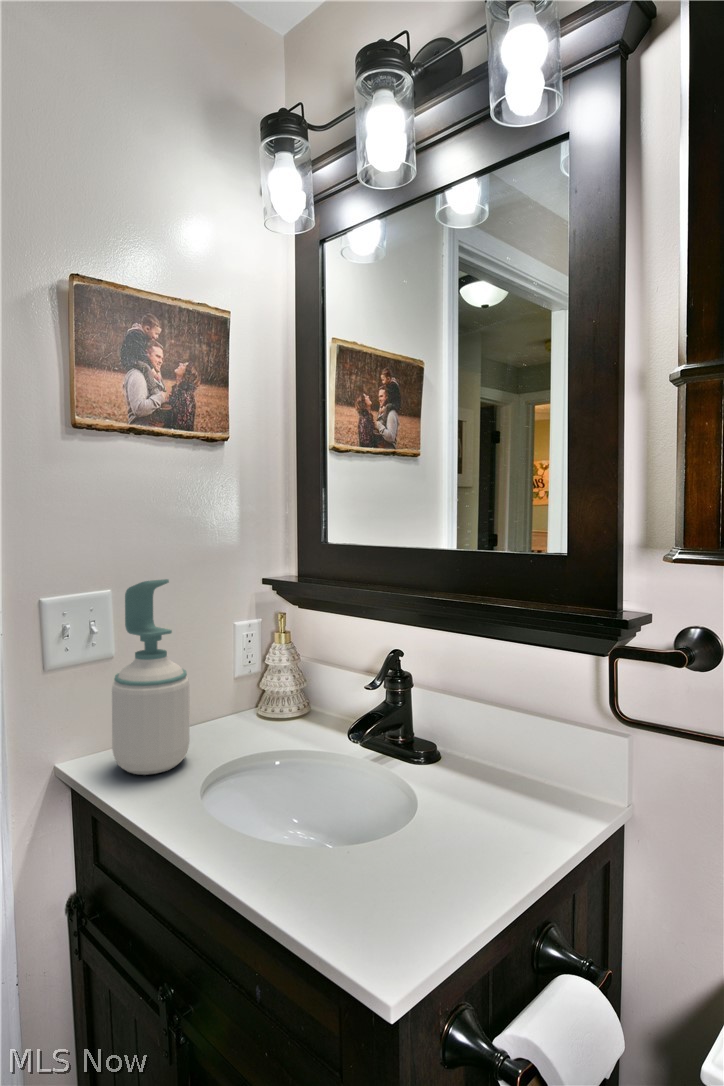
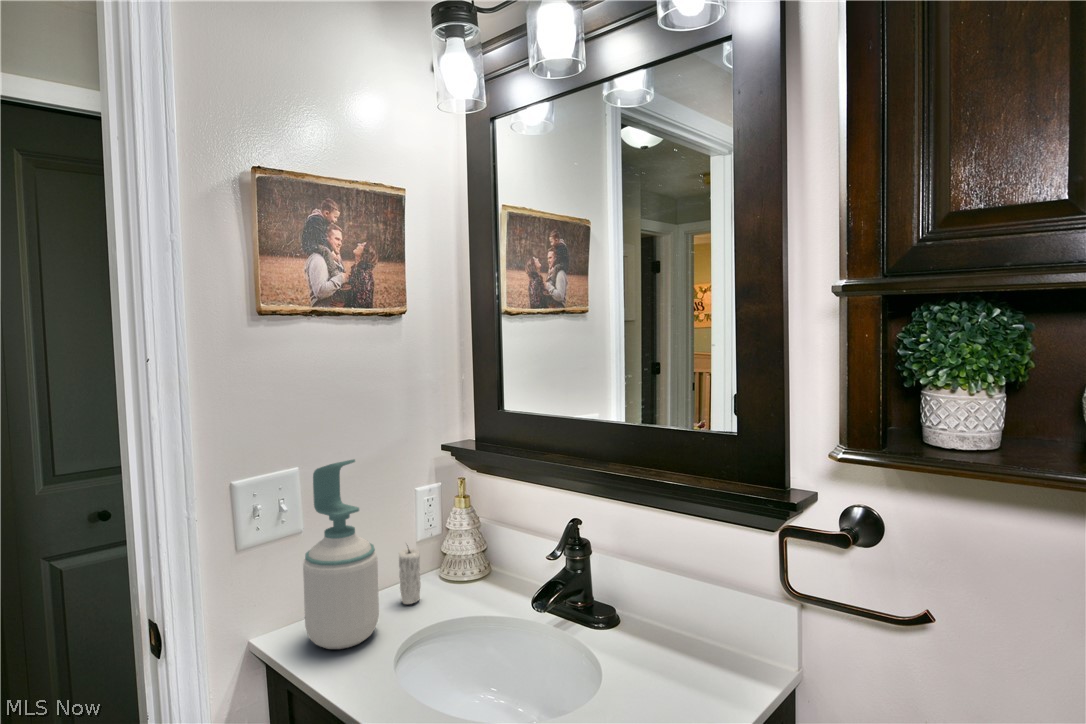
candle: none [213,672,235,738] -> present [399,545,421,604]

